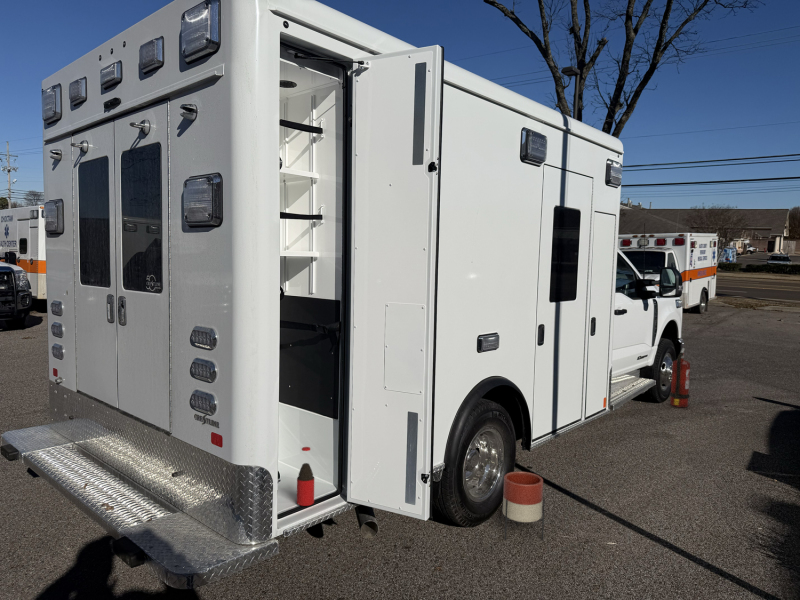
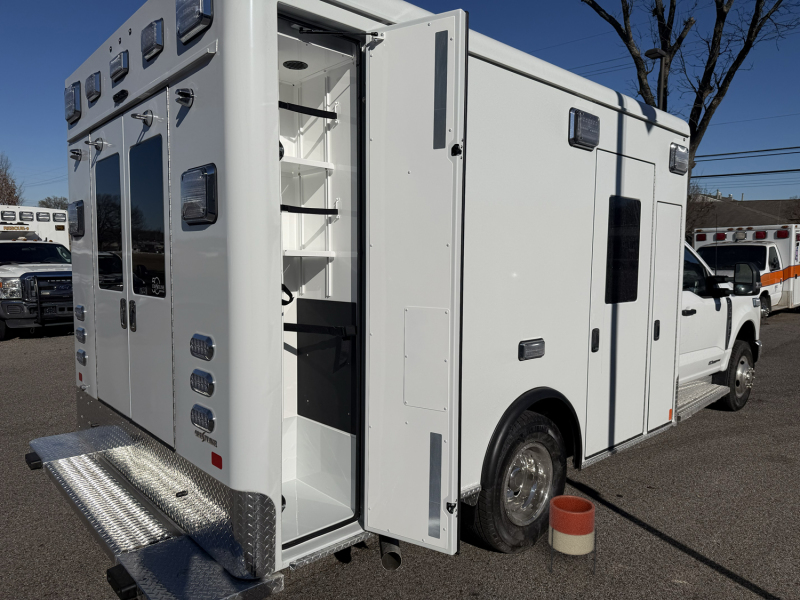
fire extinguisher: present [670,348,690,407] -> none [746,351,770,416]
bottle: present [297,447,314,506] -> none [307,469,327,536]

